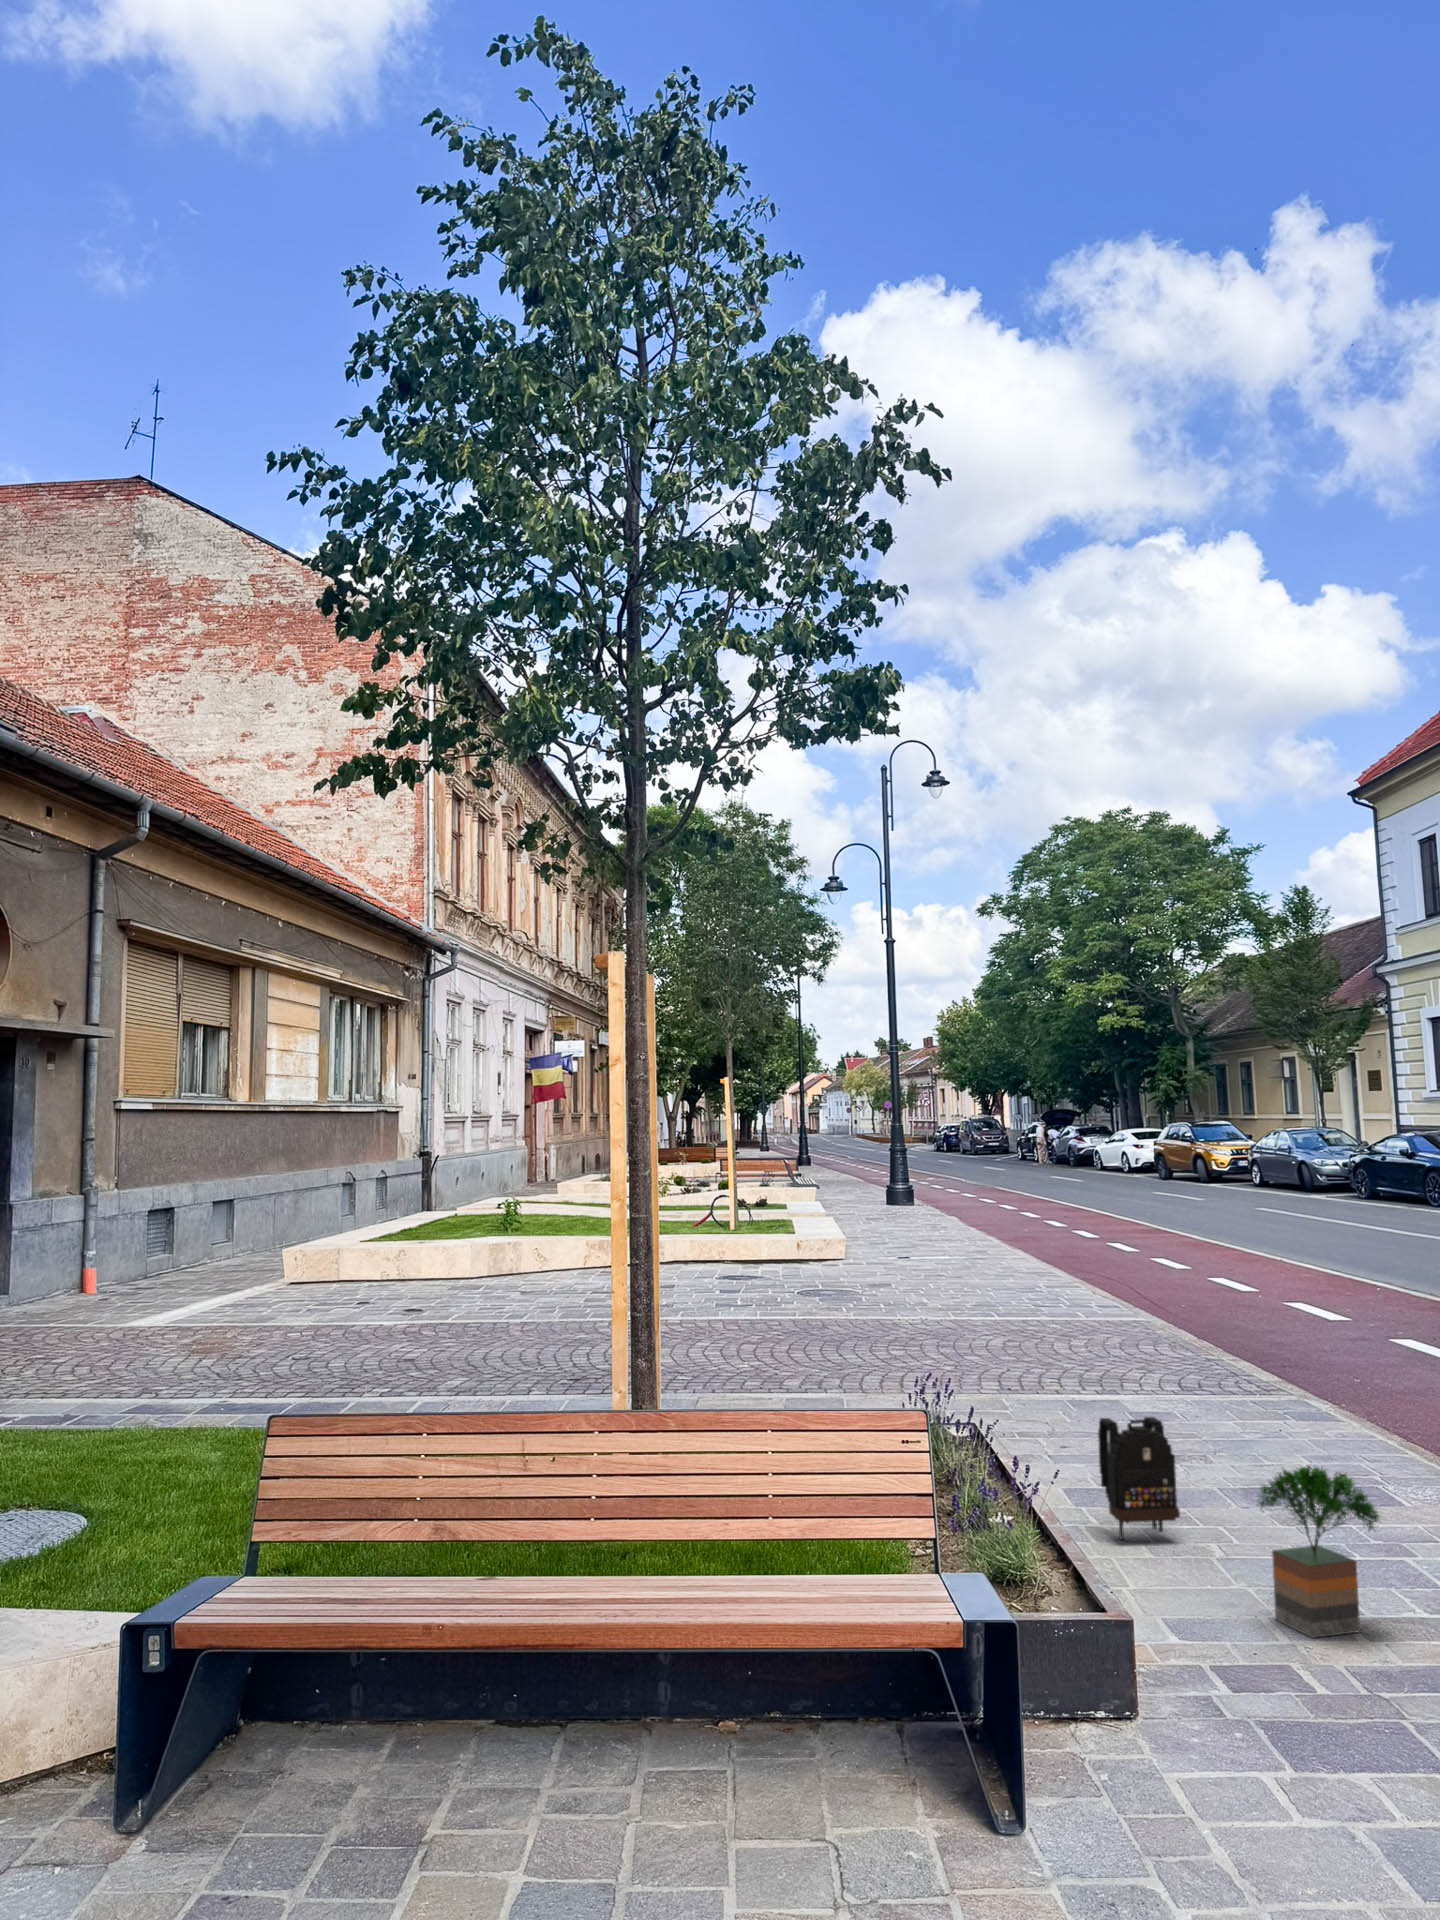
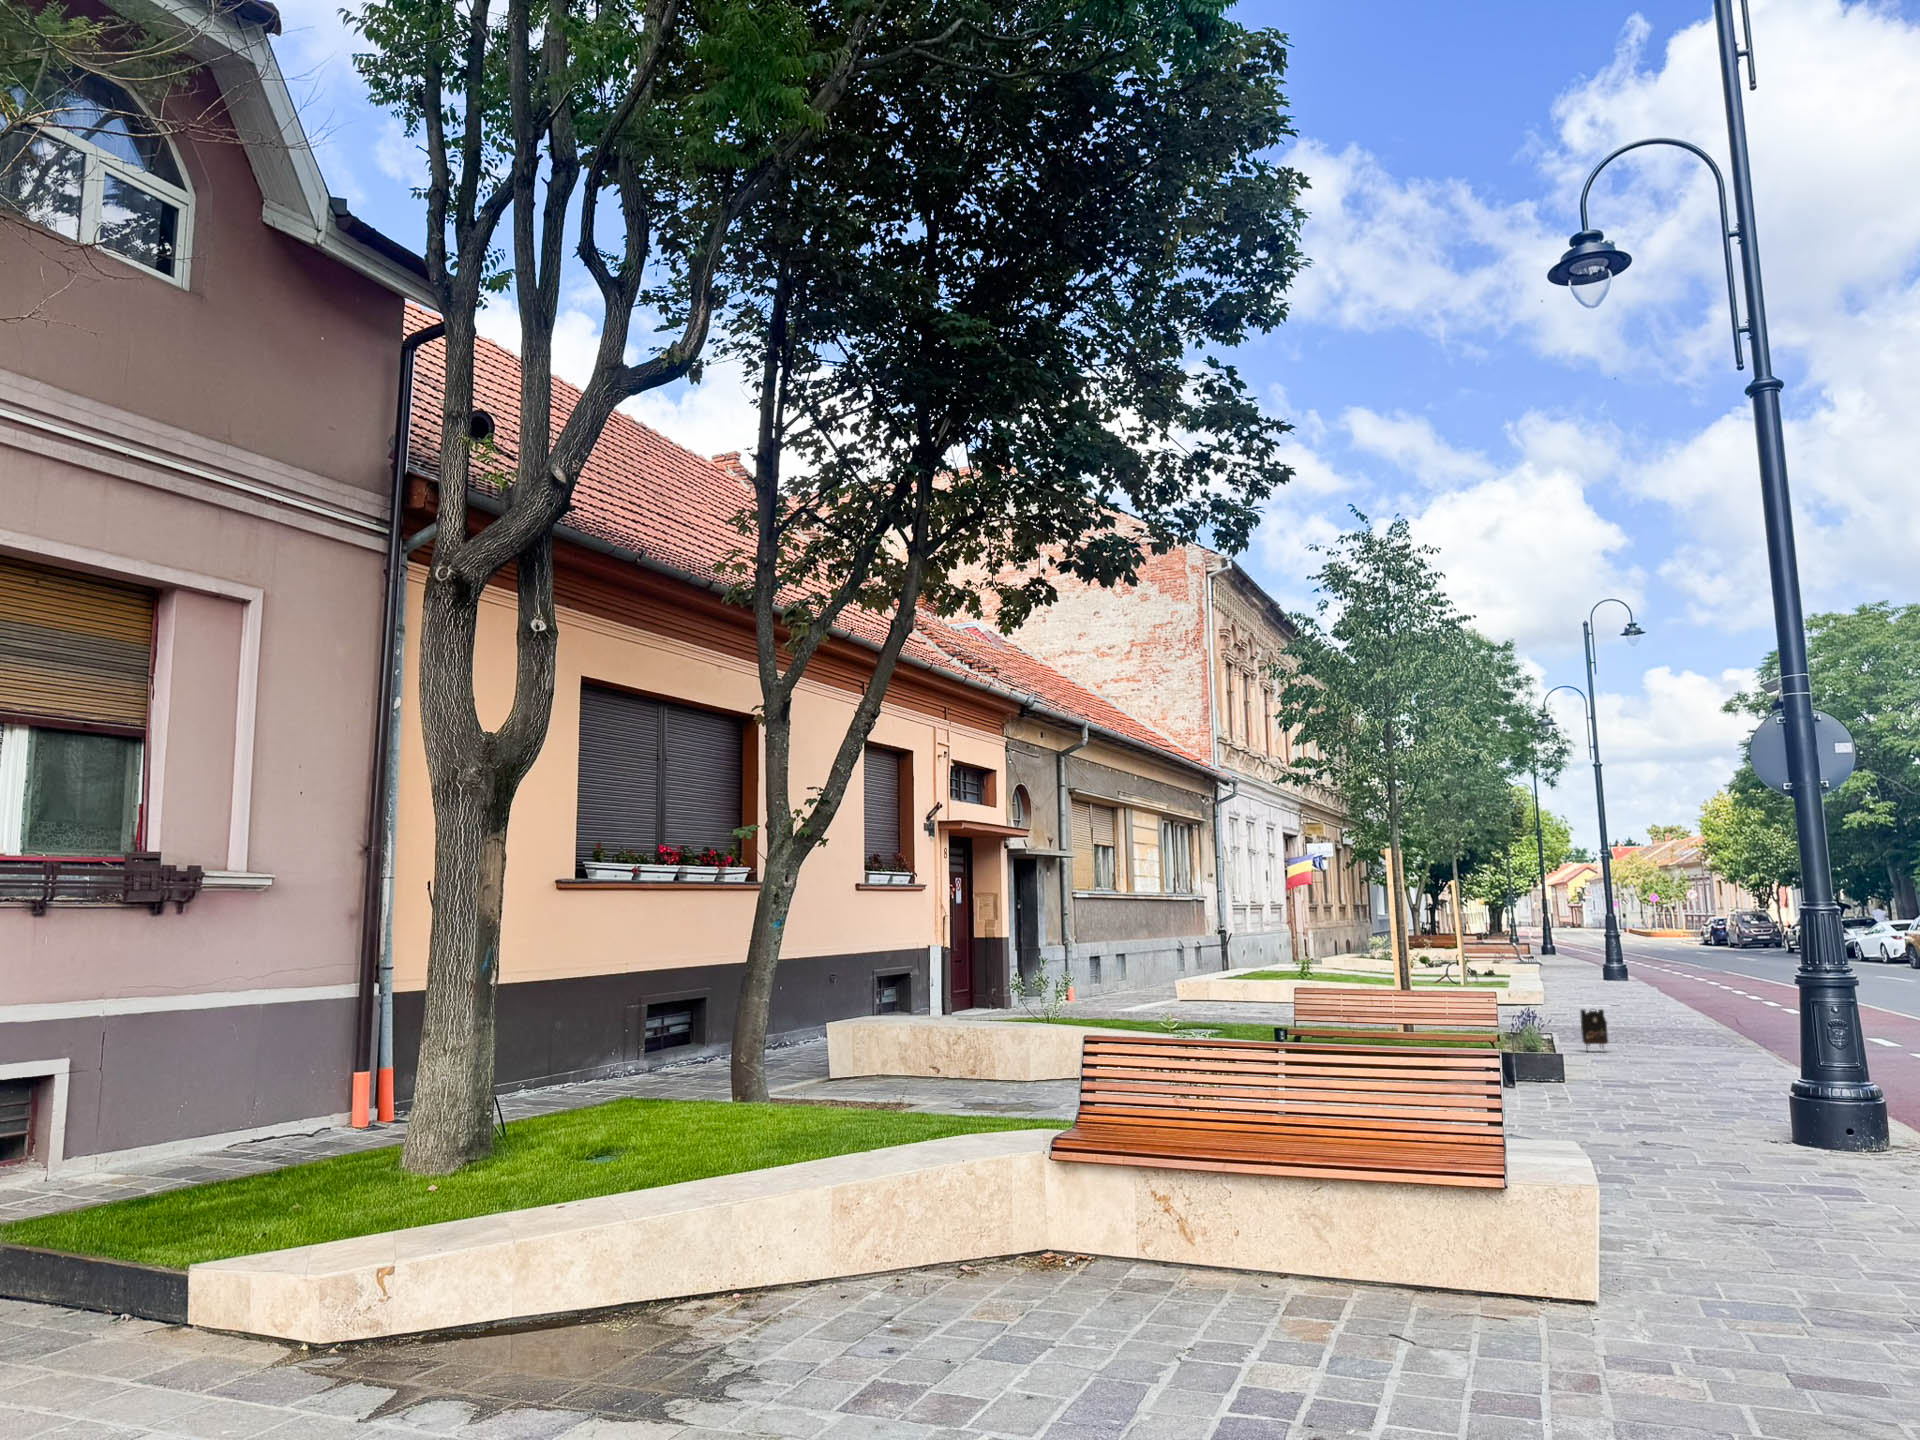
potted tree: present [1259,1466,1379,1638] -> none [1612,1009,1652,1061]

